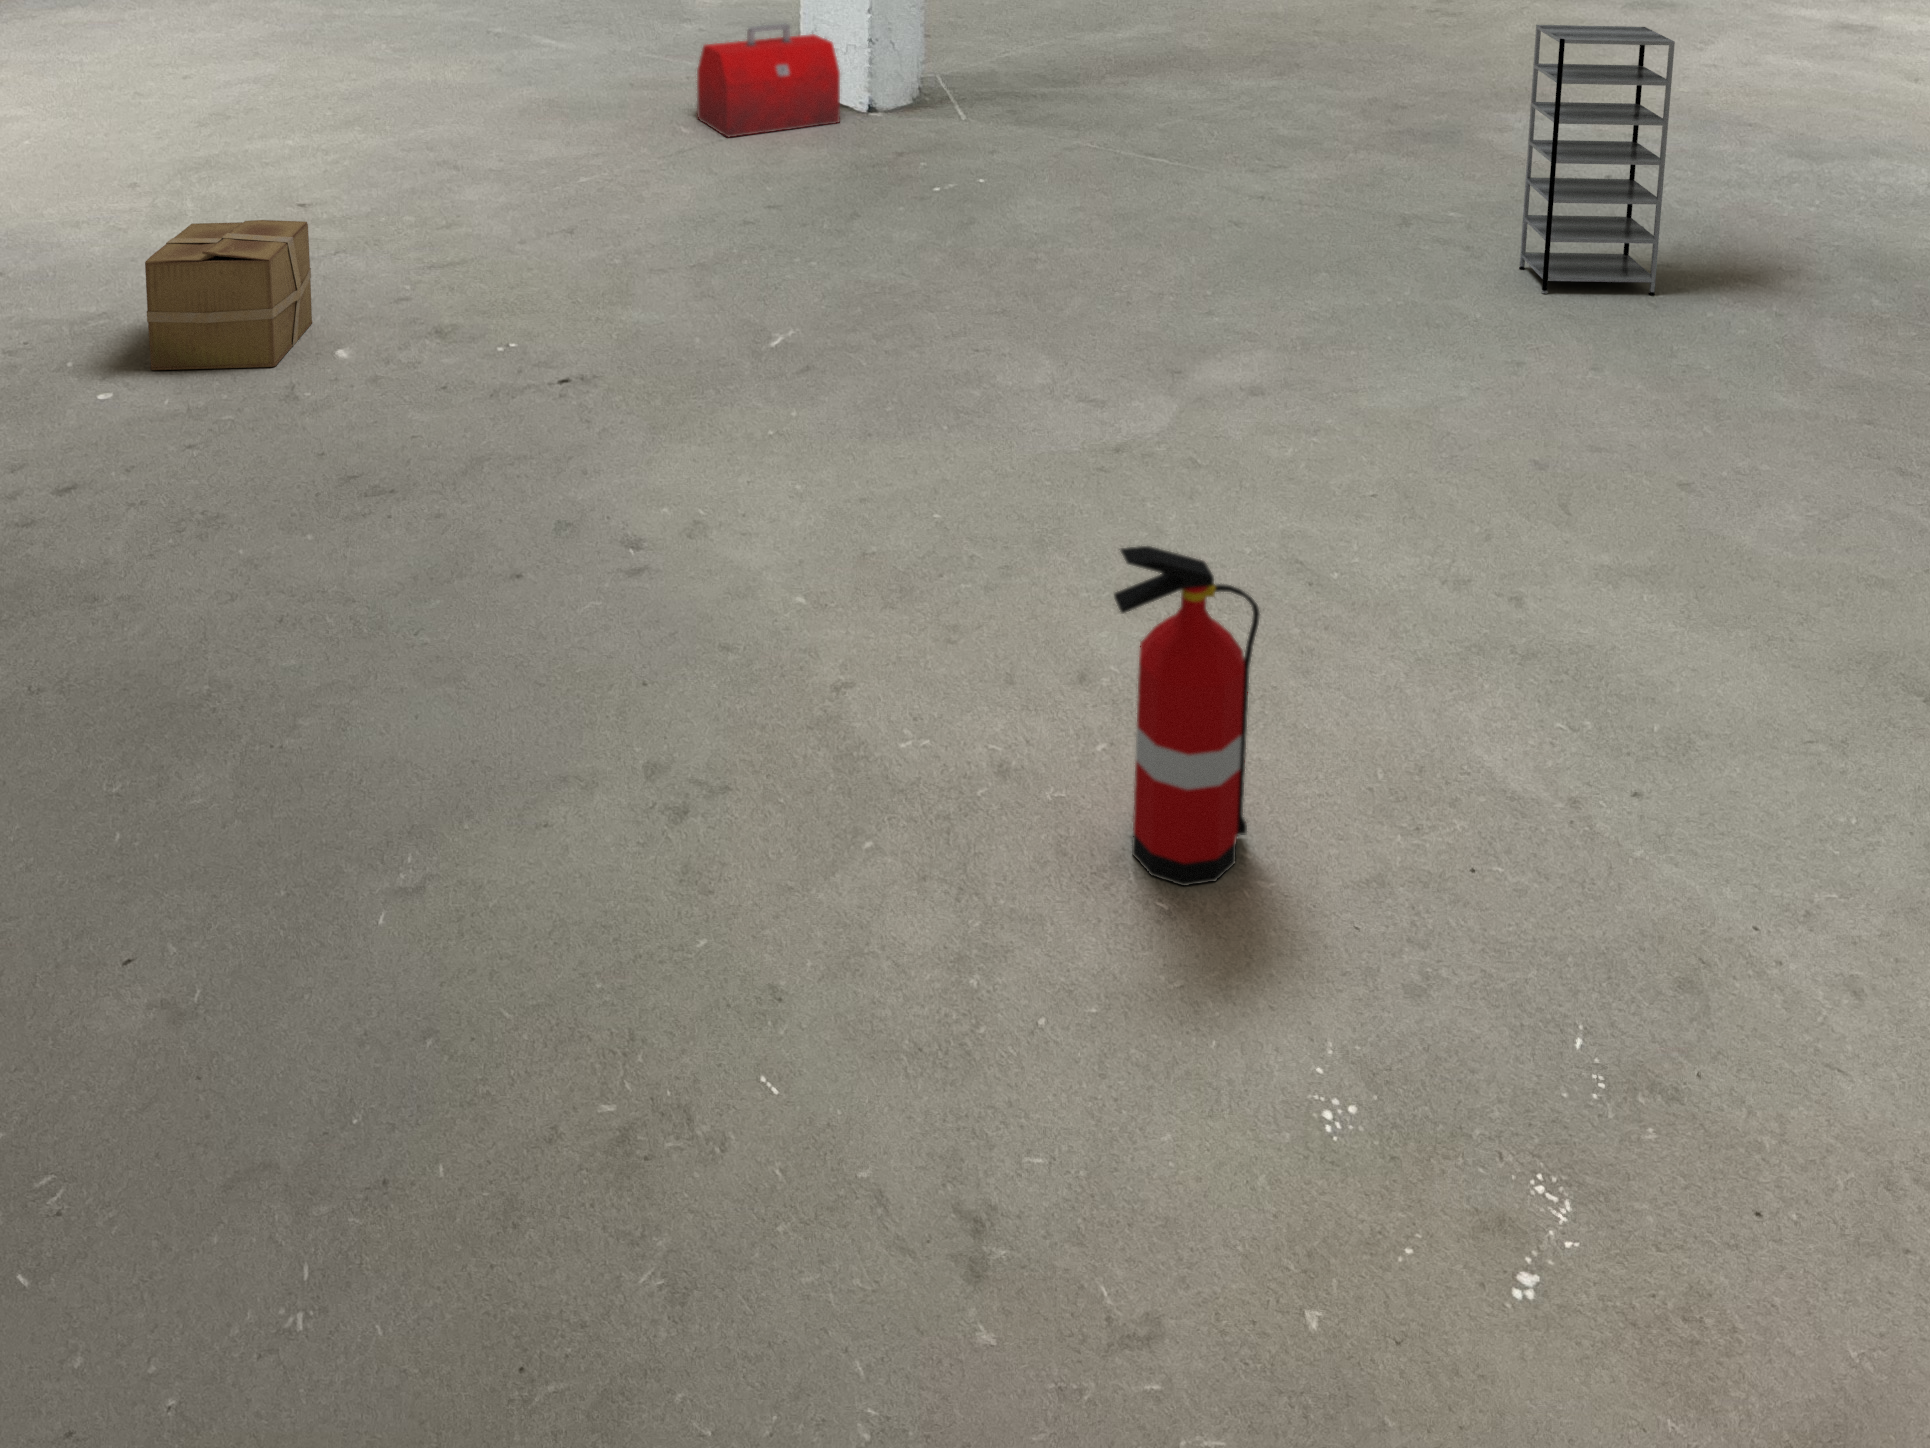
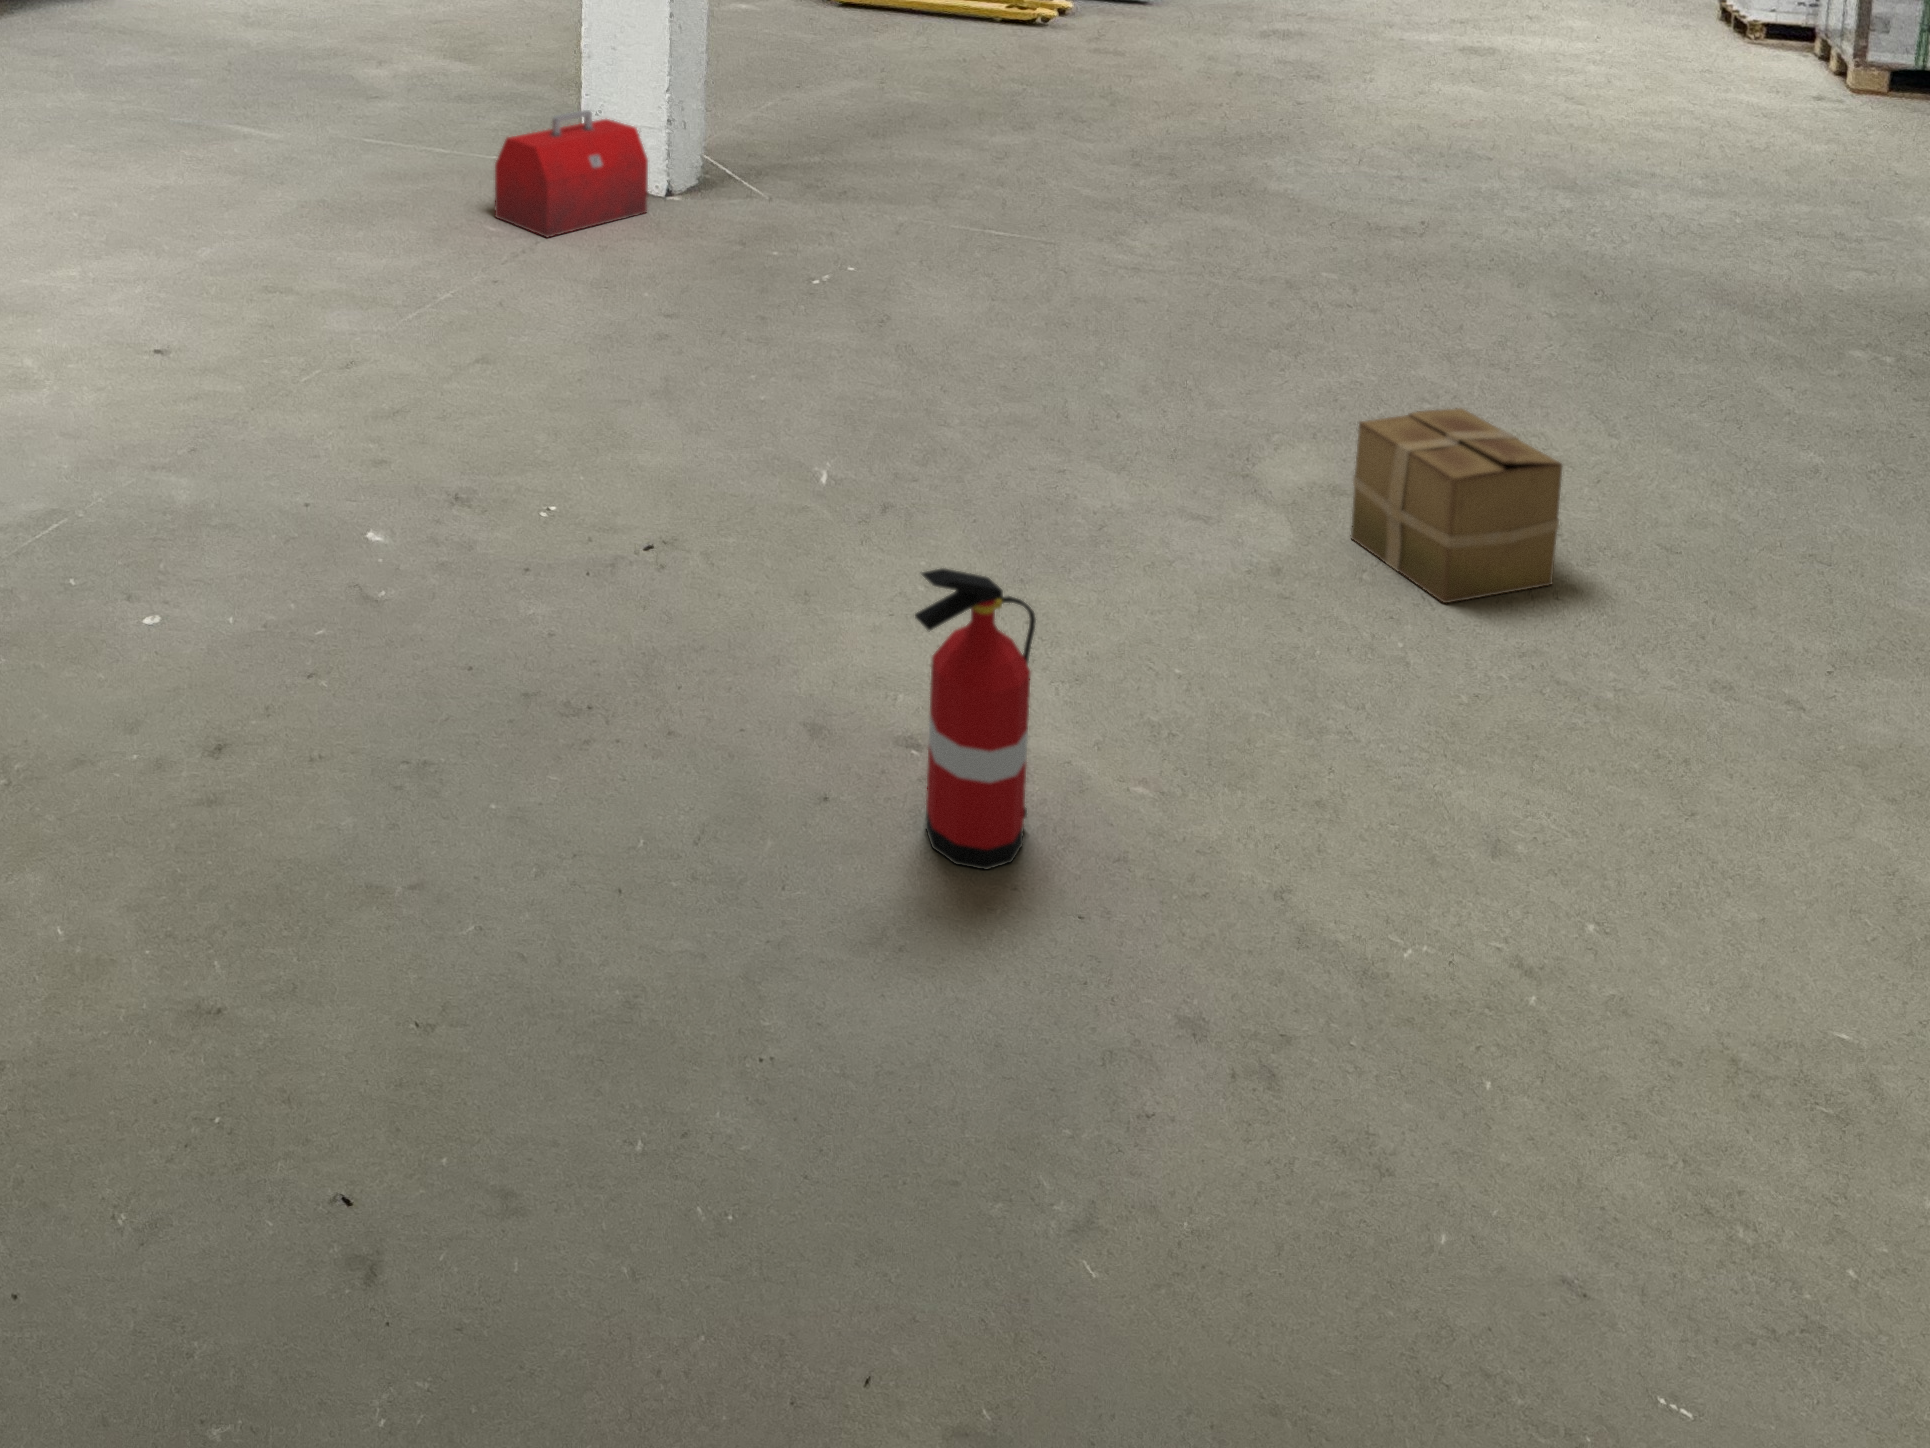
shelving unit: present [1519,25,1675,295] -> none [1448,89,1616,360]
cardboard box: present [145,220,312,370] -> present [1350,408,1563,603]
fire extinguisher: present [1114,546,1259,886] -> present [915,568,1036,869]

